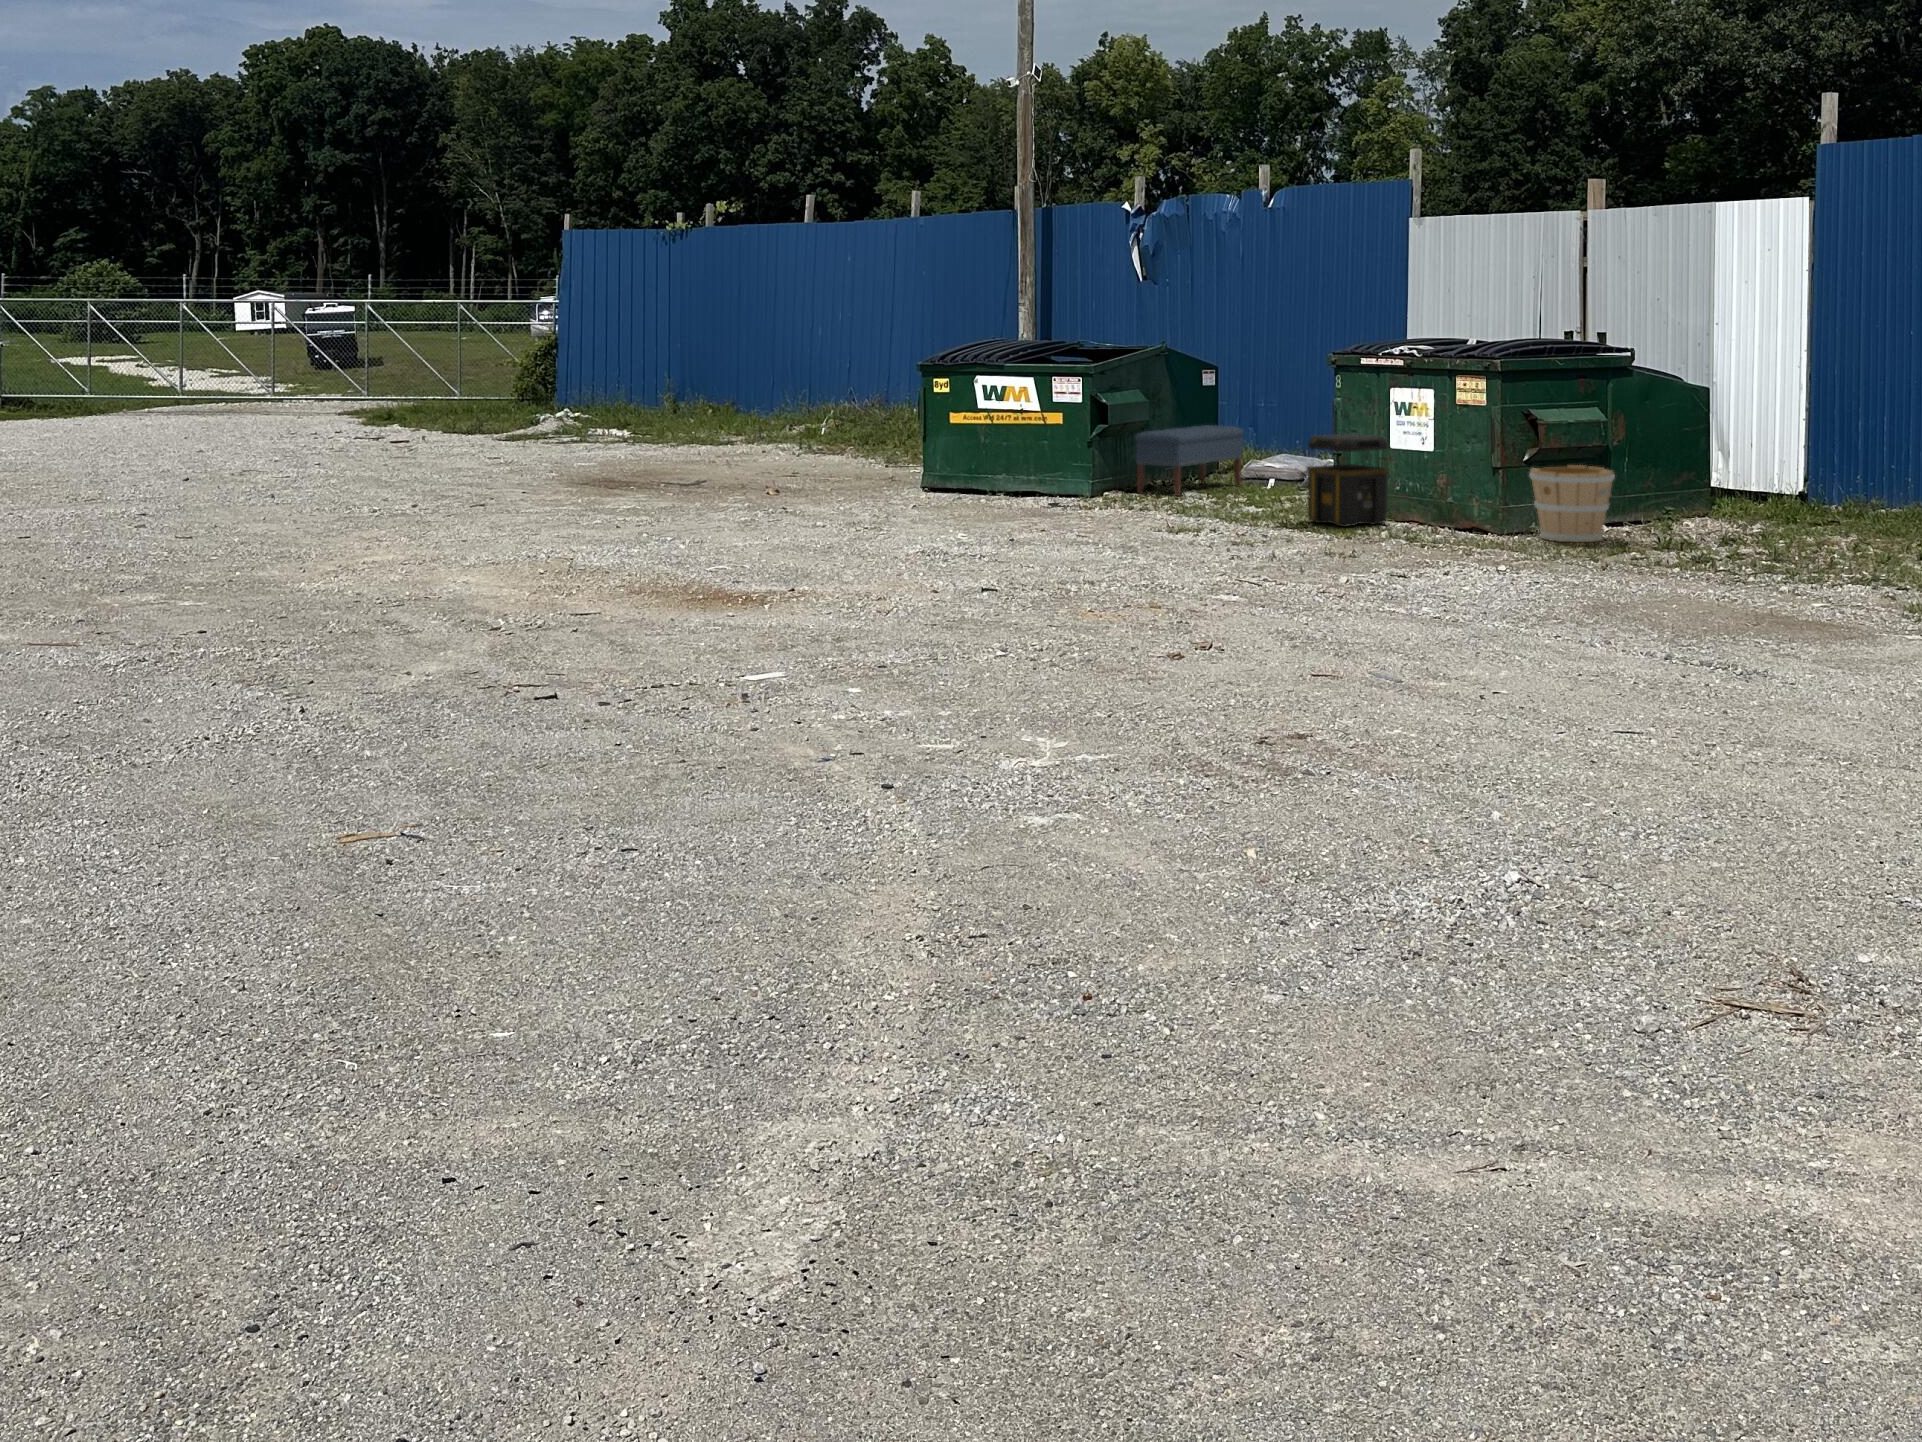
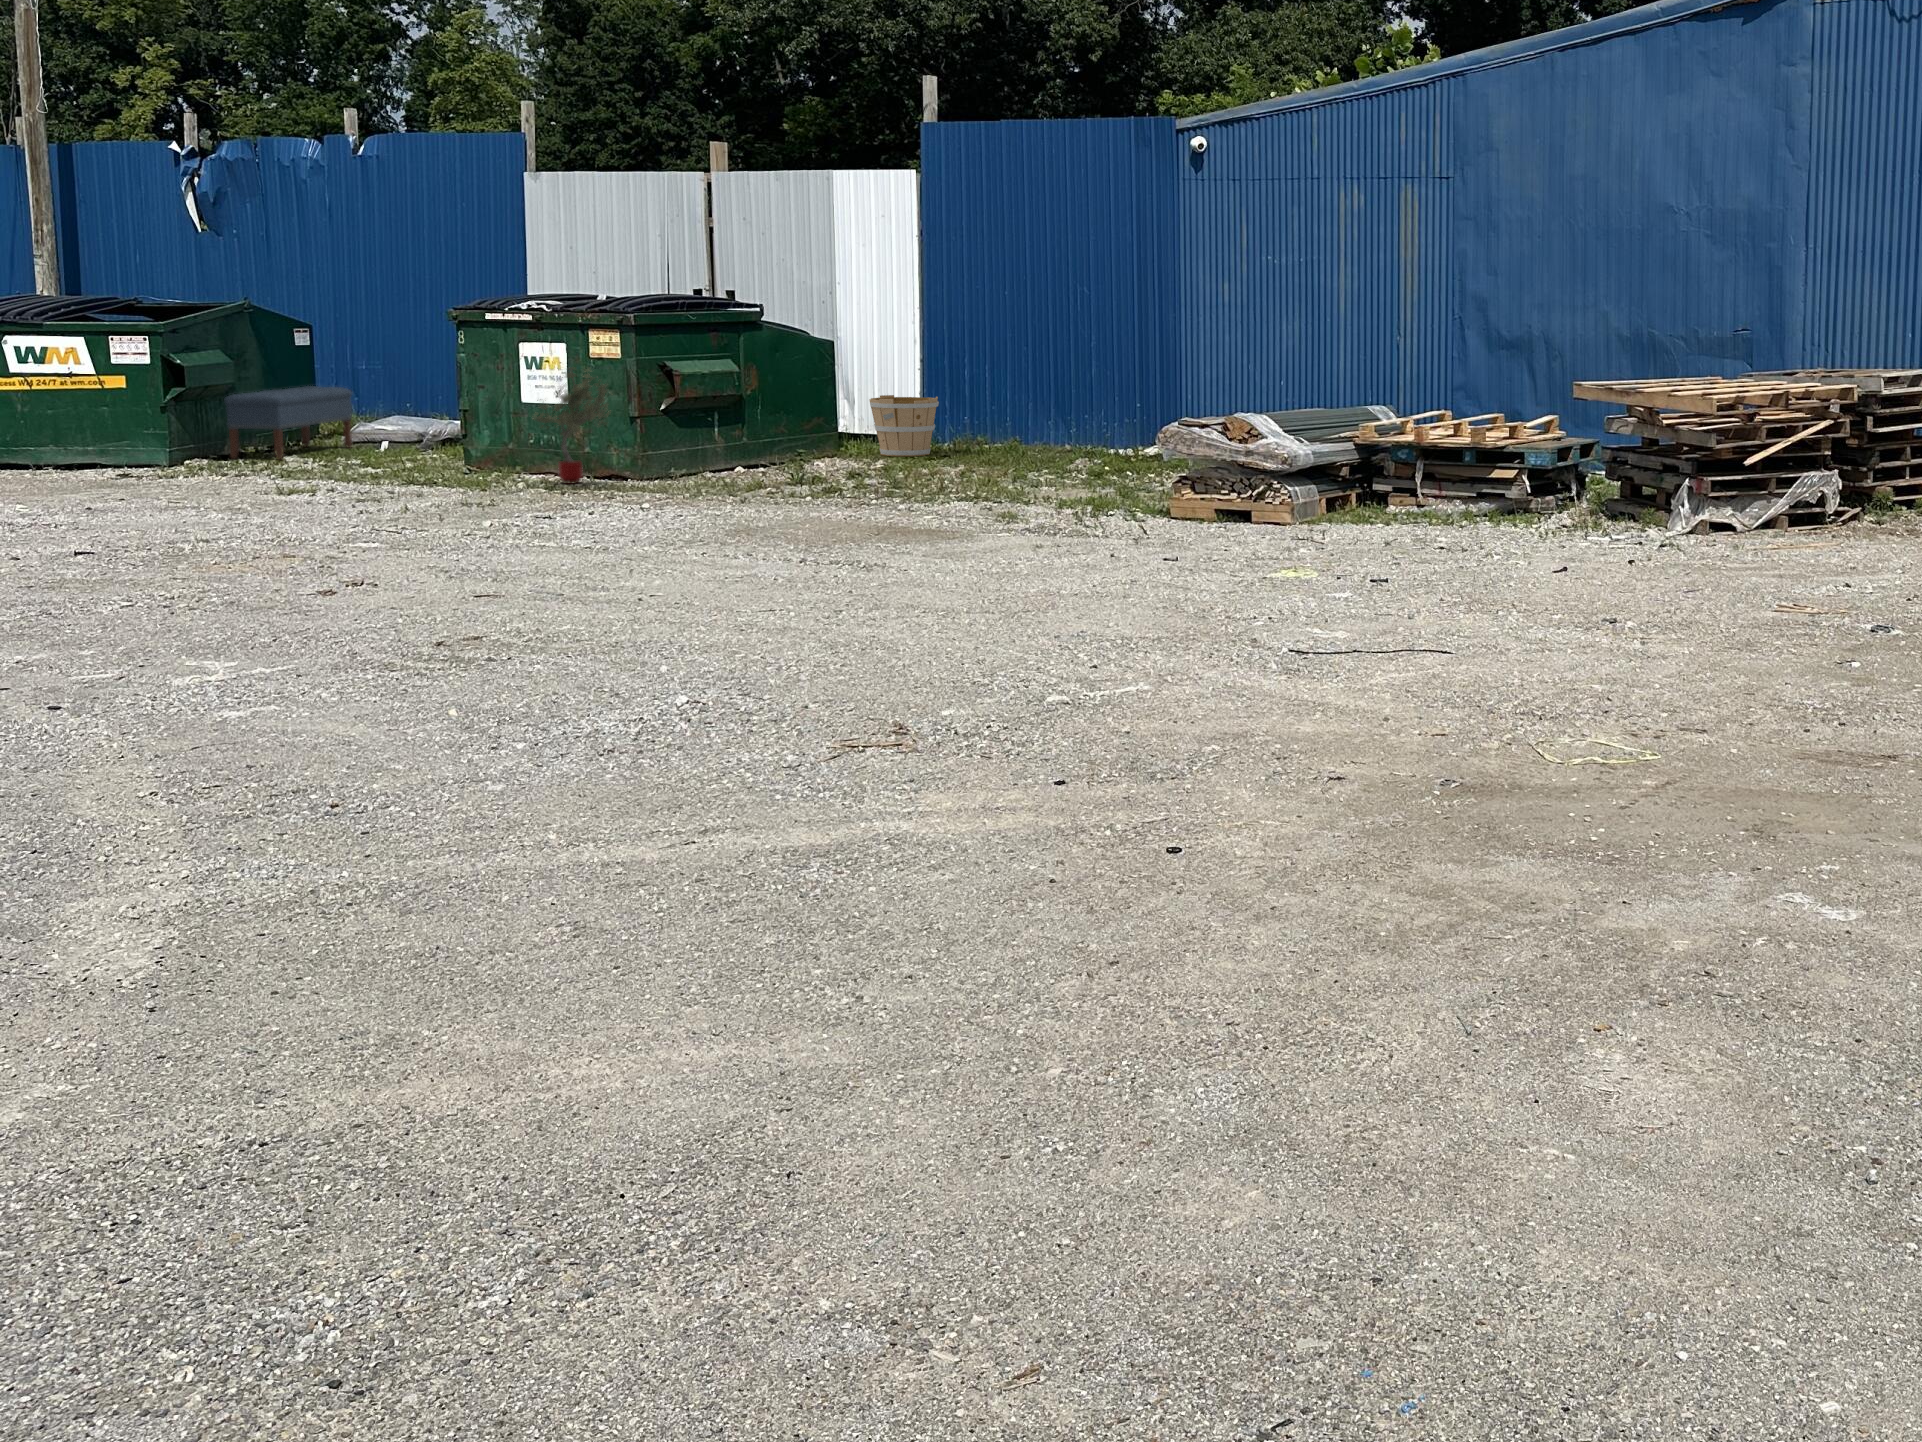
potted tree: none [1400,413,1481,537] -> present [533,368,609,483]
toolbox: present [1307,434,1389,526] -> none [430,389,519,479]
wooden bucket: present [1529,465,1615,542] -> present [870,395,939,457]

